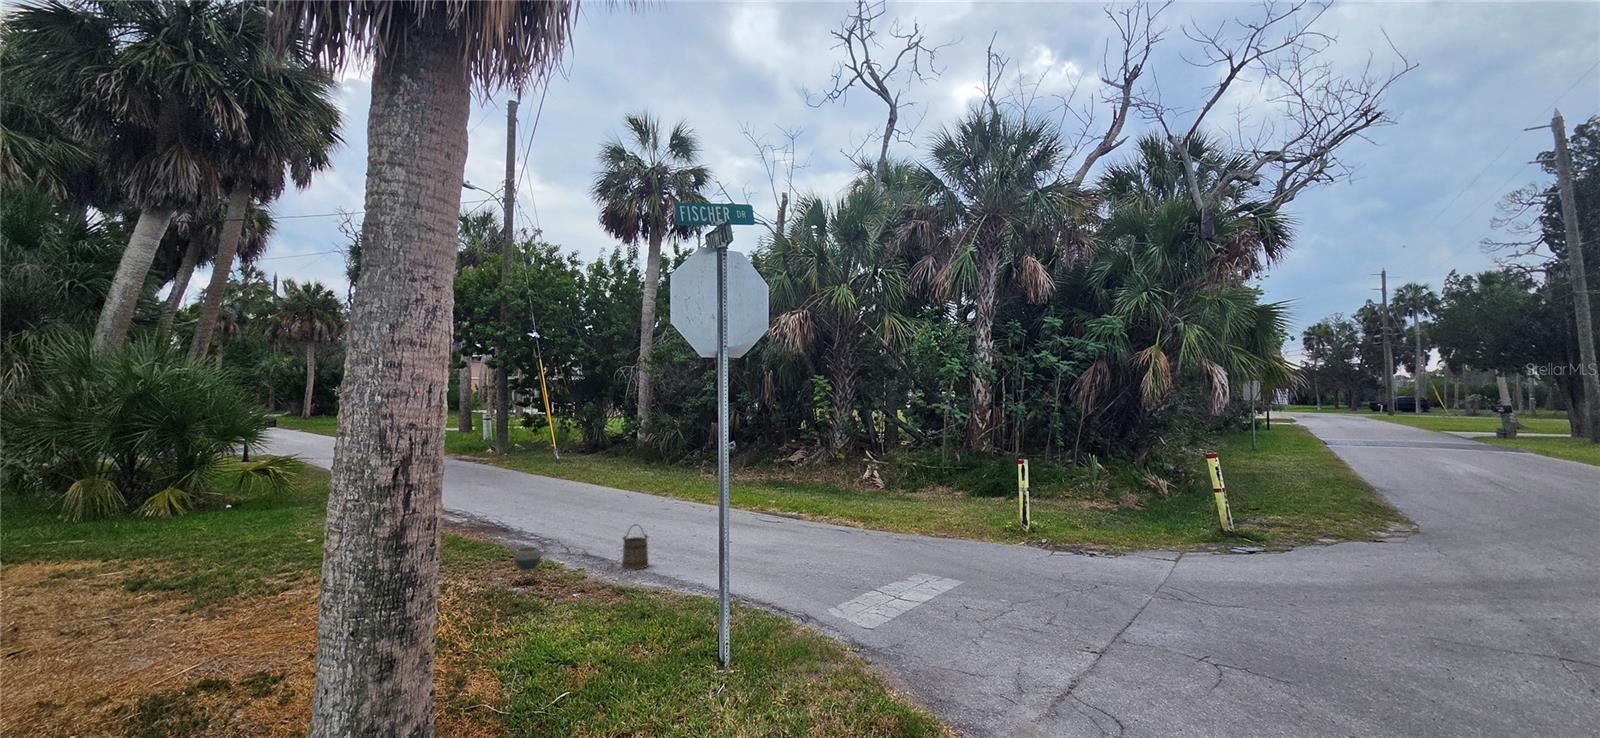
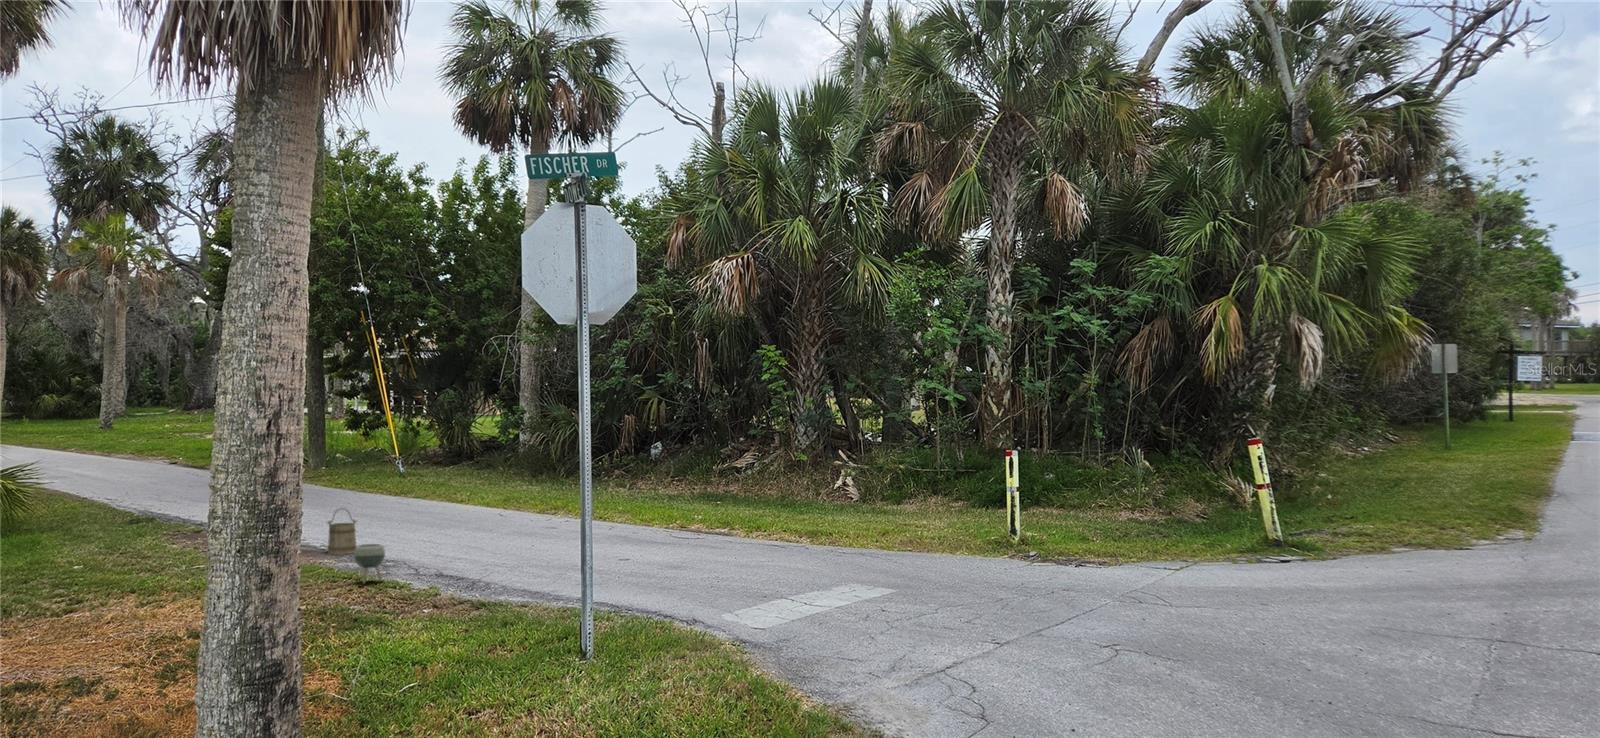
bucket: present [622,534,648,570] -> present [328,513,356,555]

